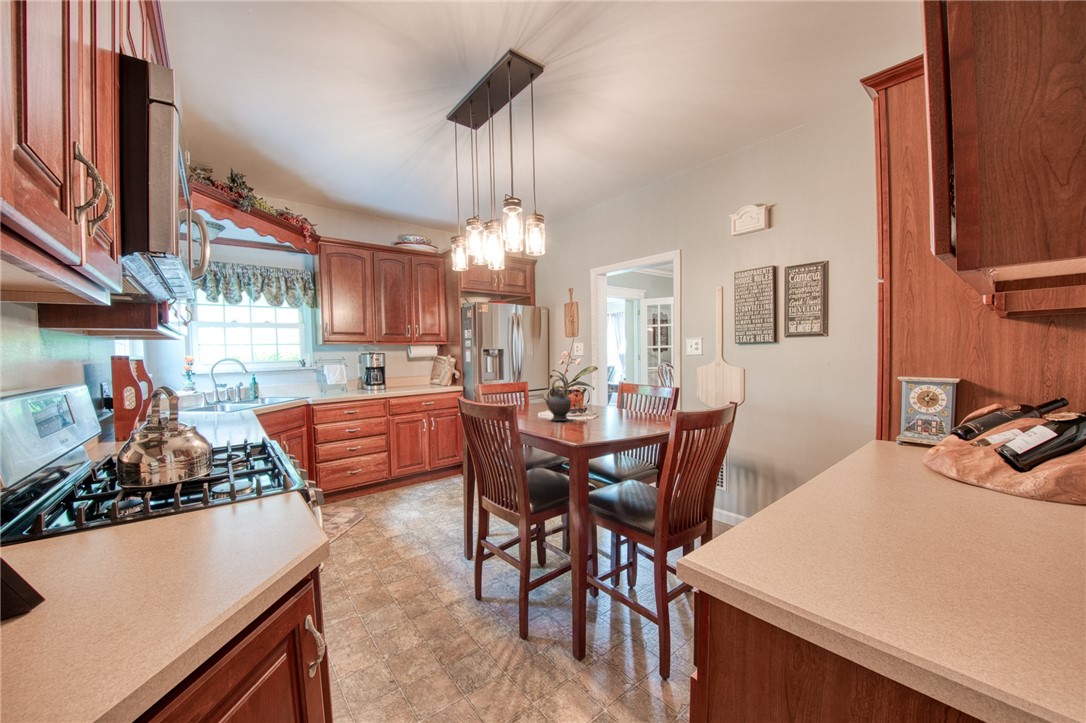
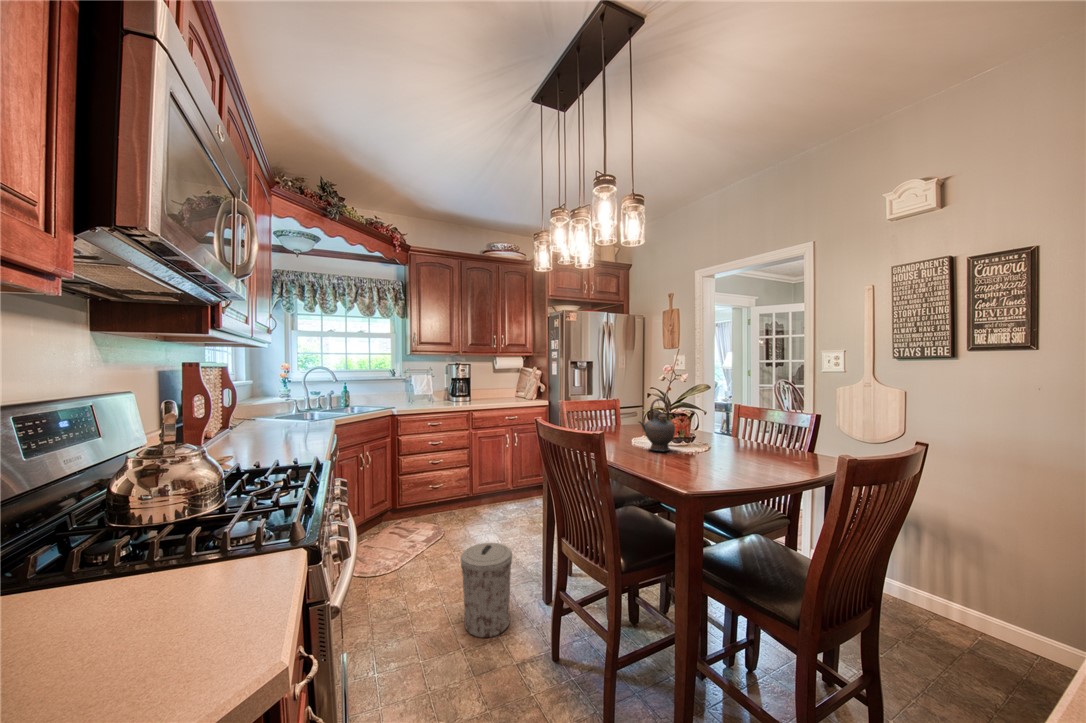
trash can: none [391,510,438,589] -> present [460,543,512,638]

